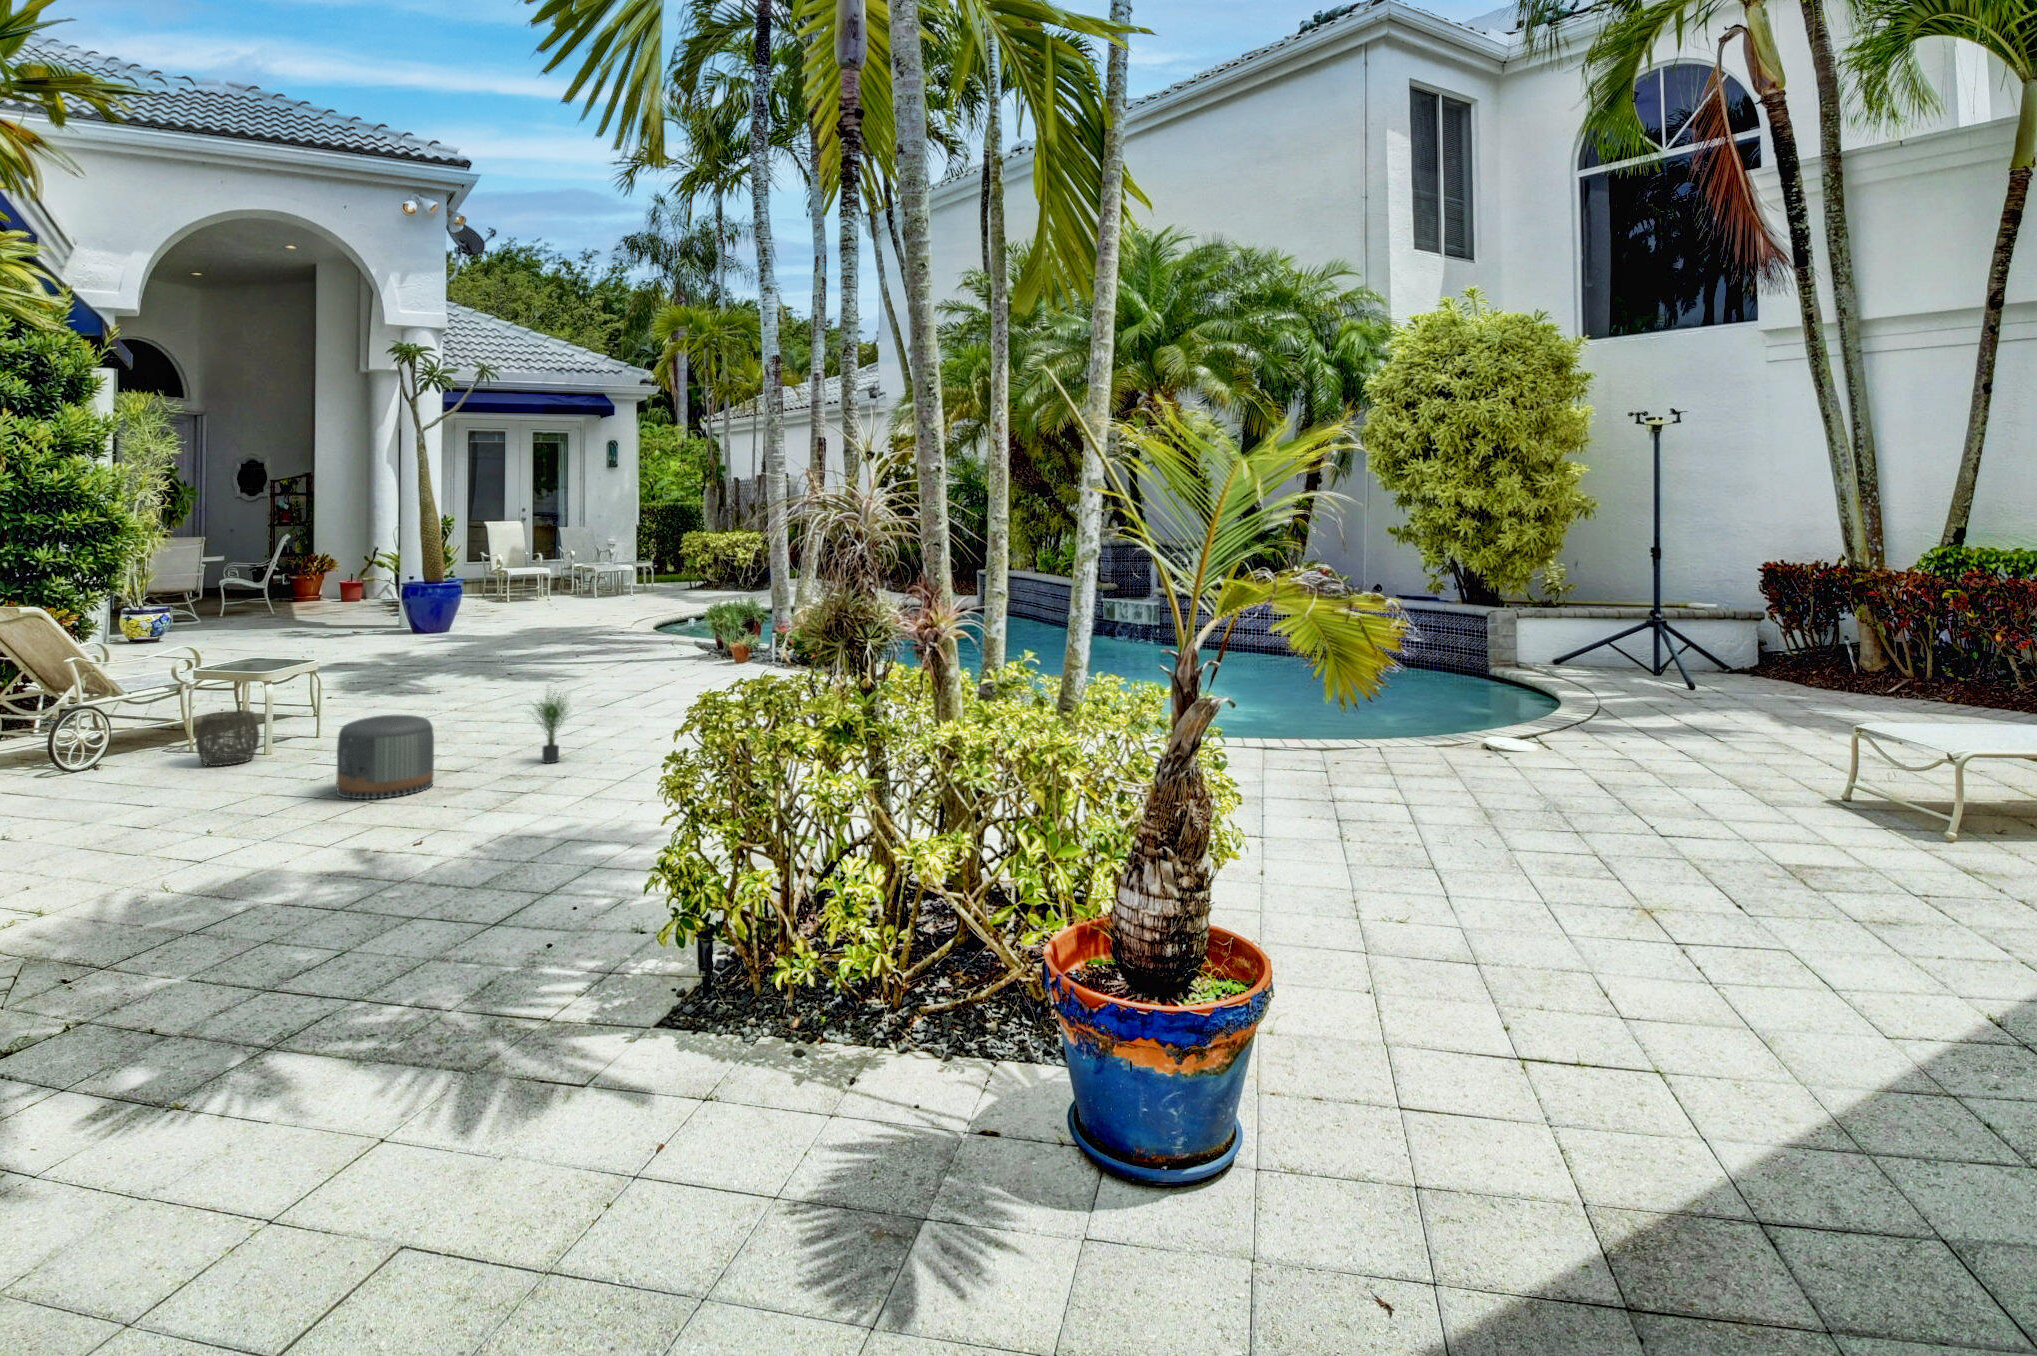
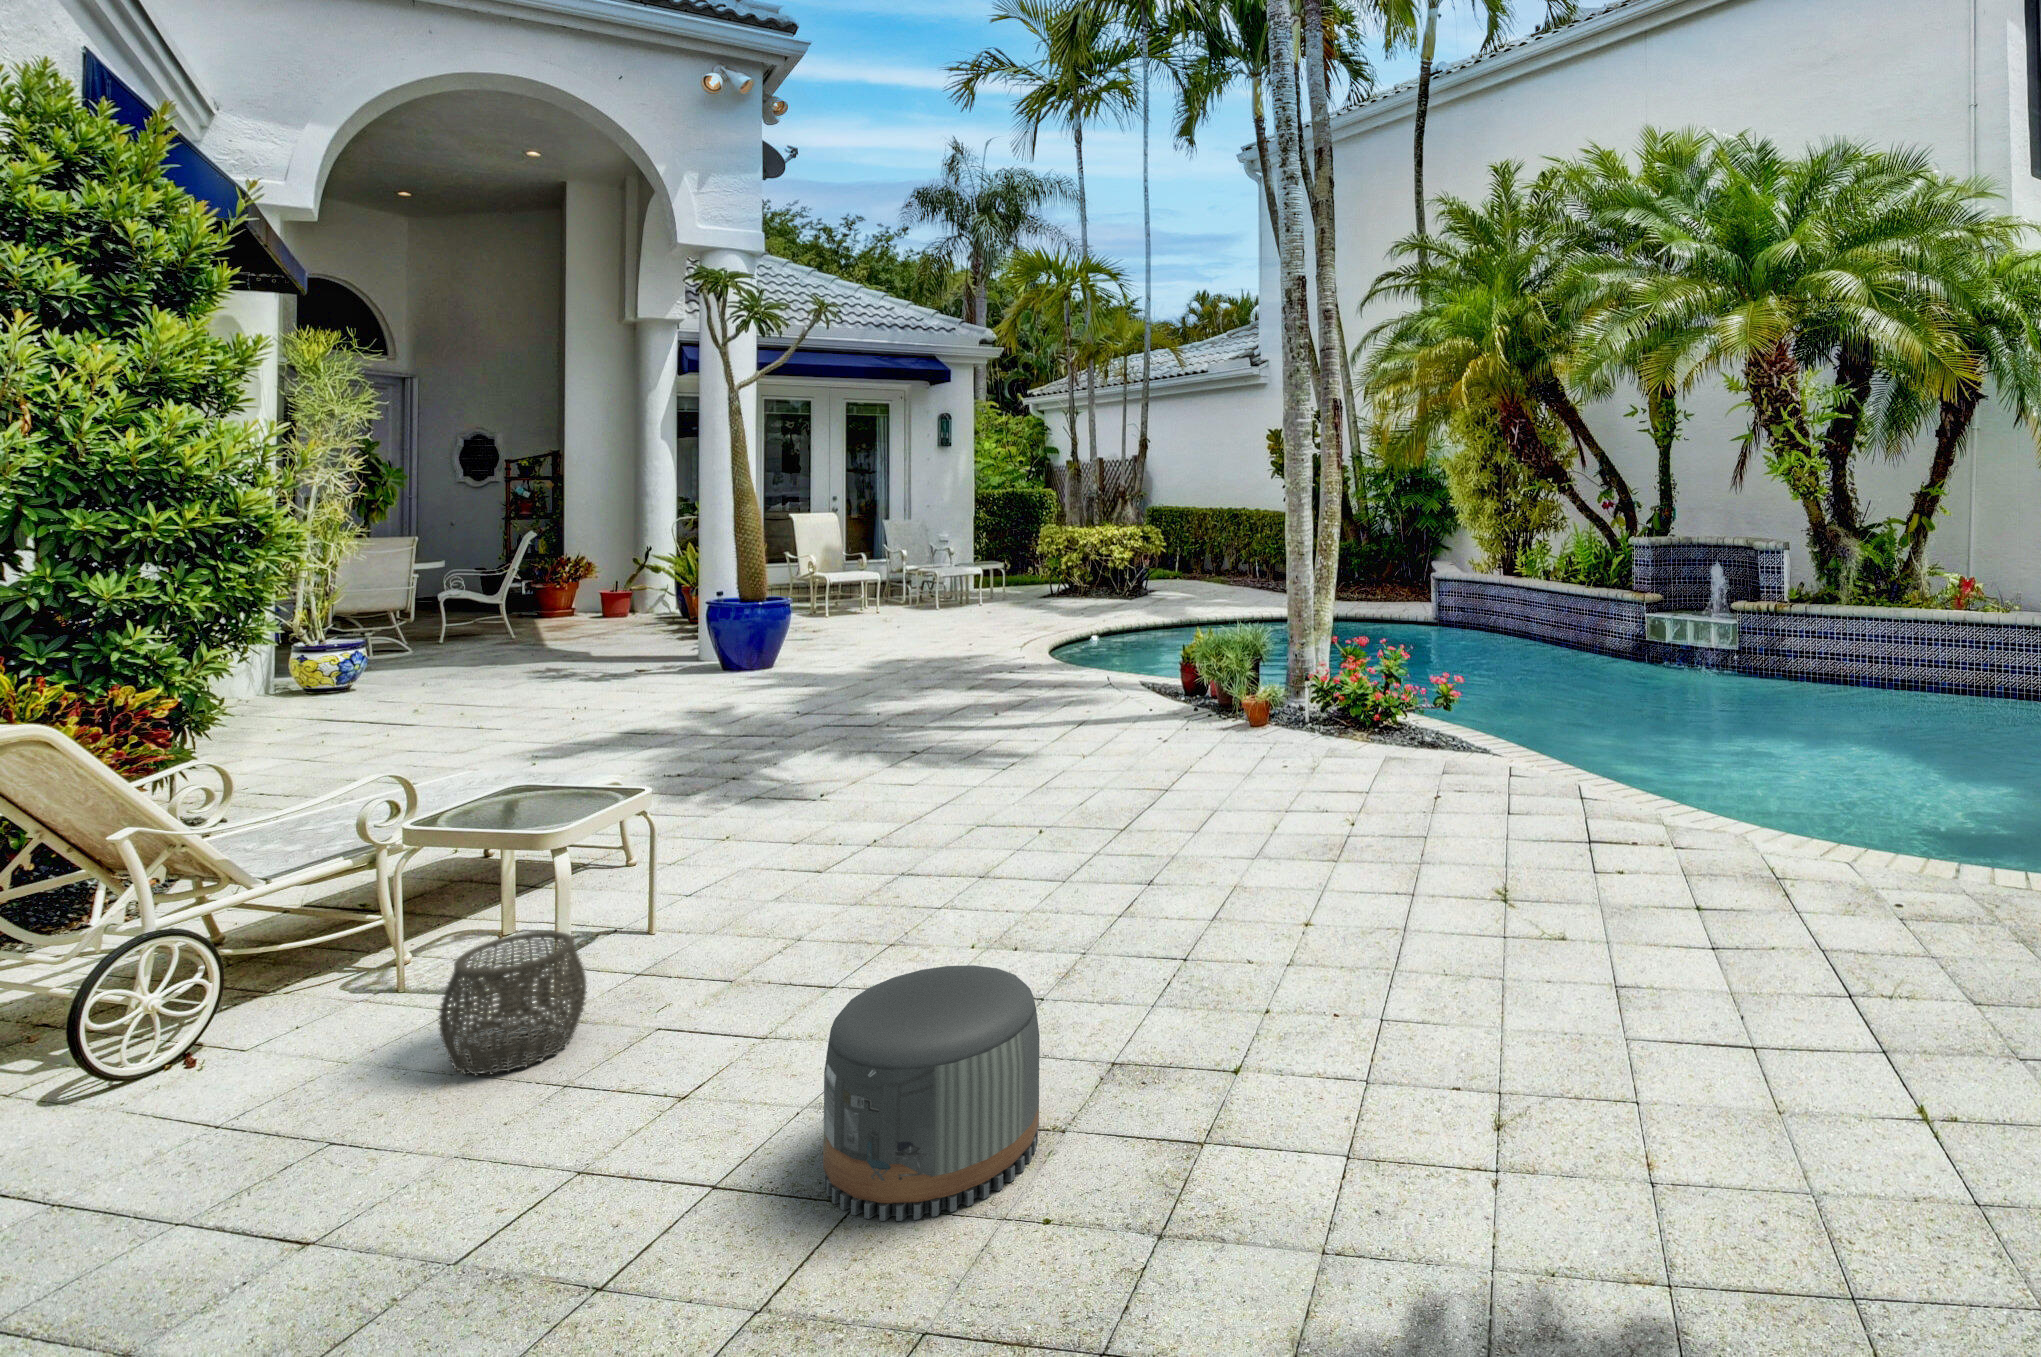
potted plant: present [531,689,569,763] -> none [1148,847,1264,1014]

